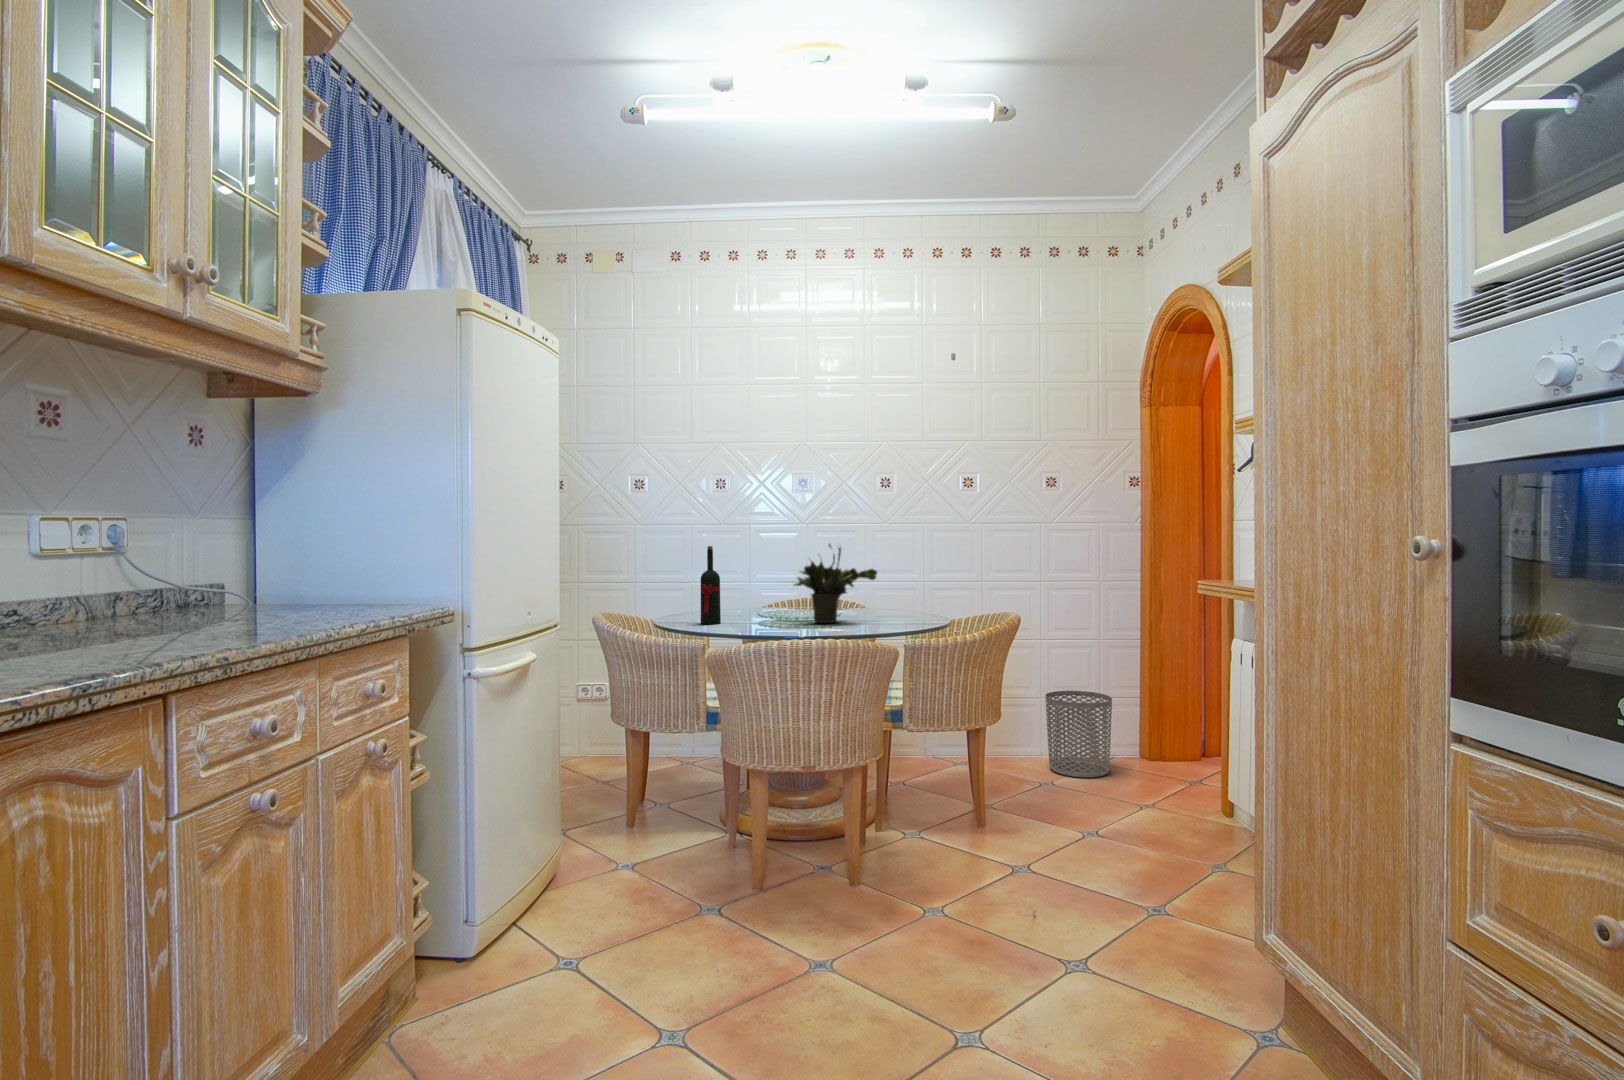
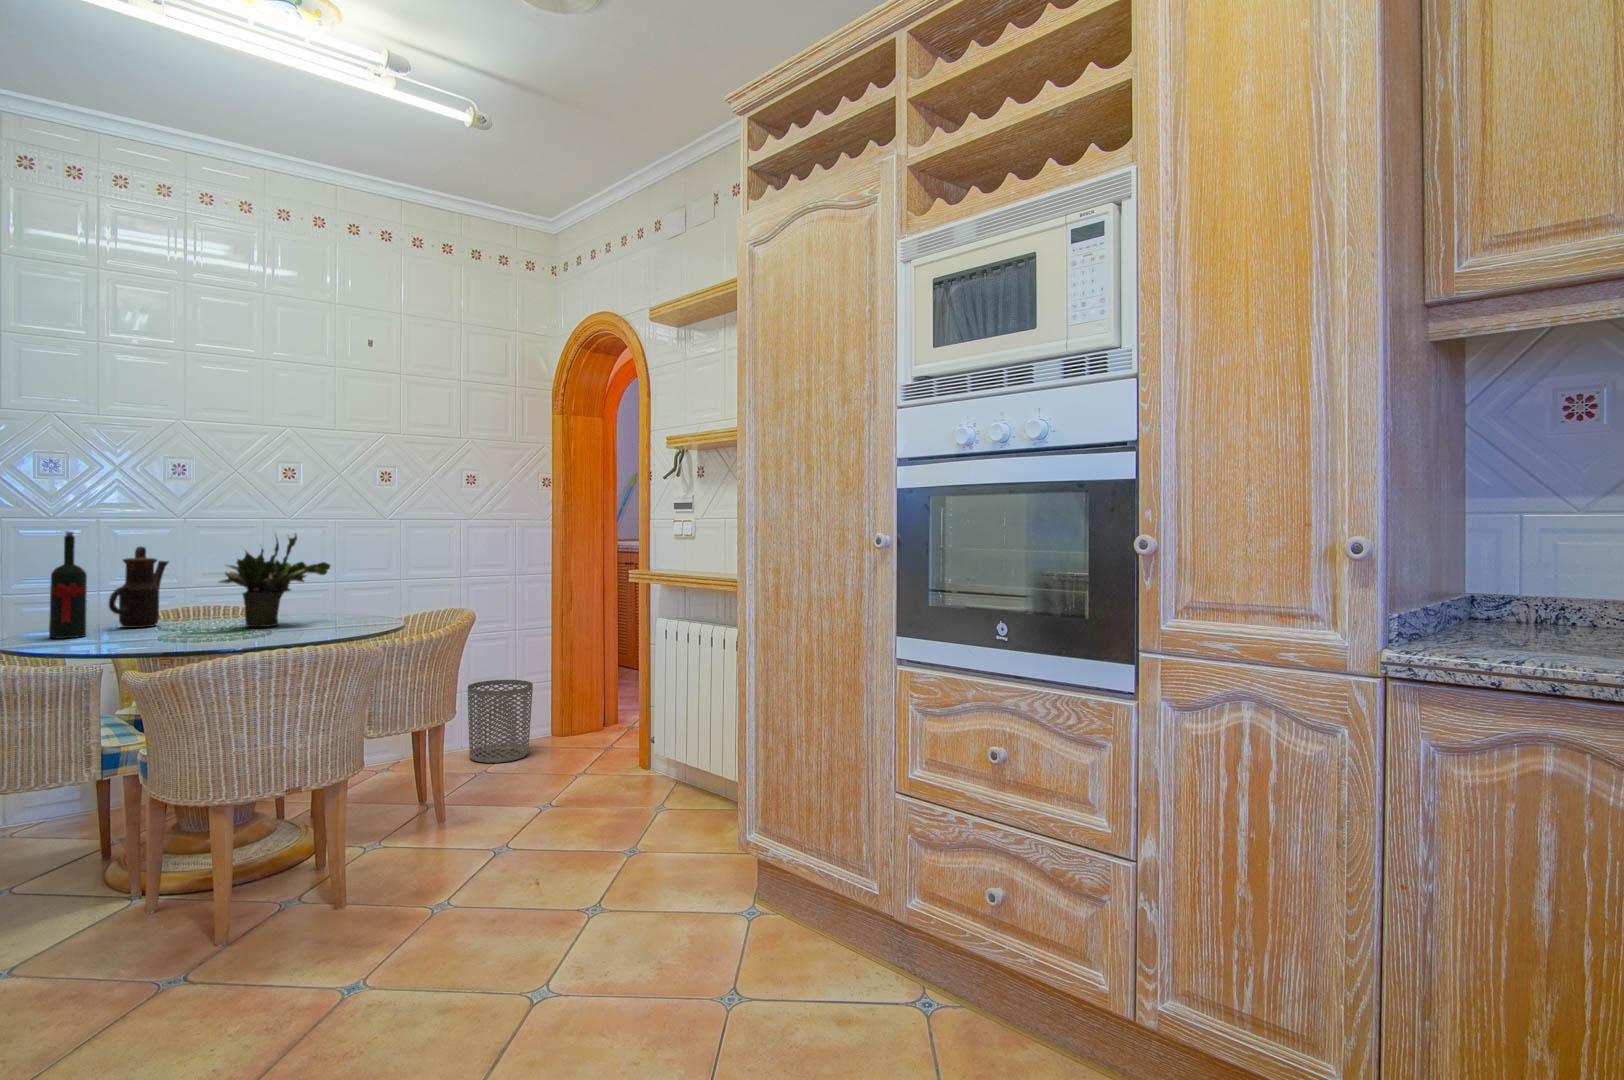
teapot: none [737,557,779,619] -> present [109,547,169,628]

